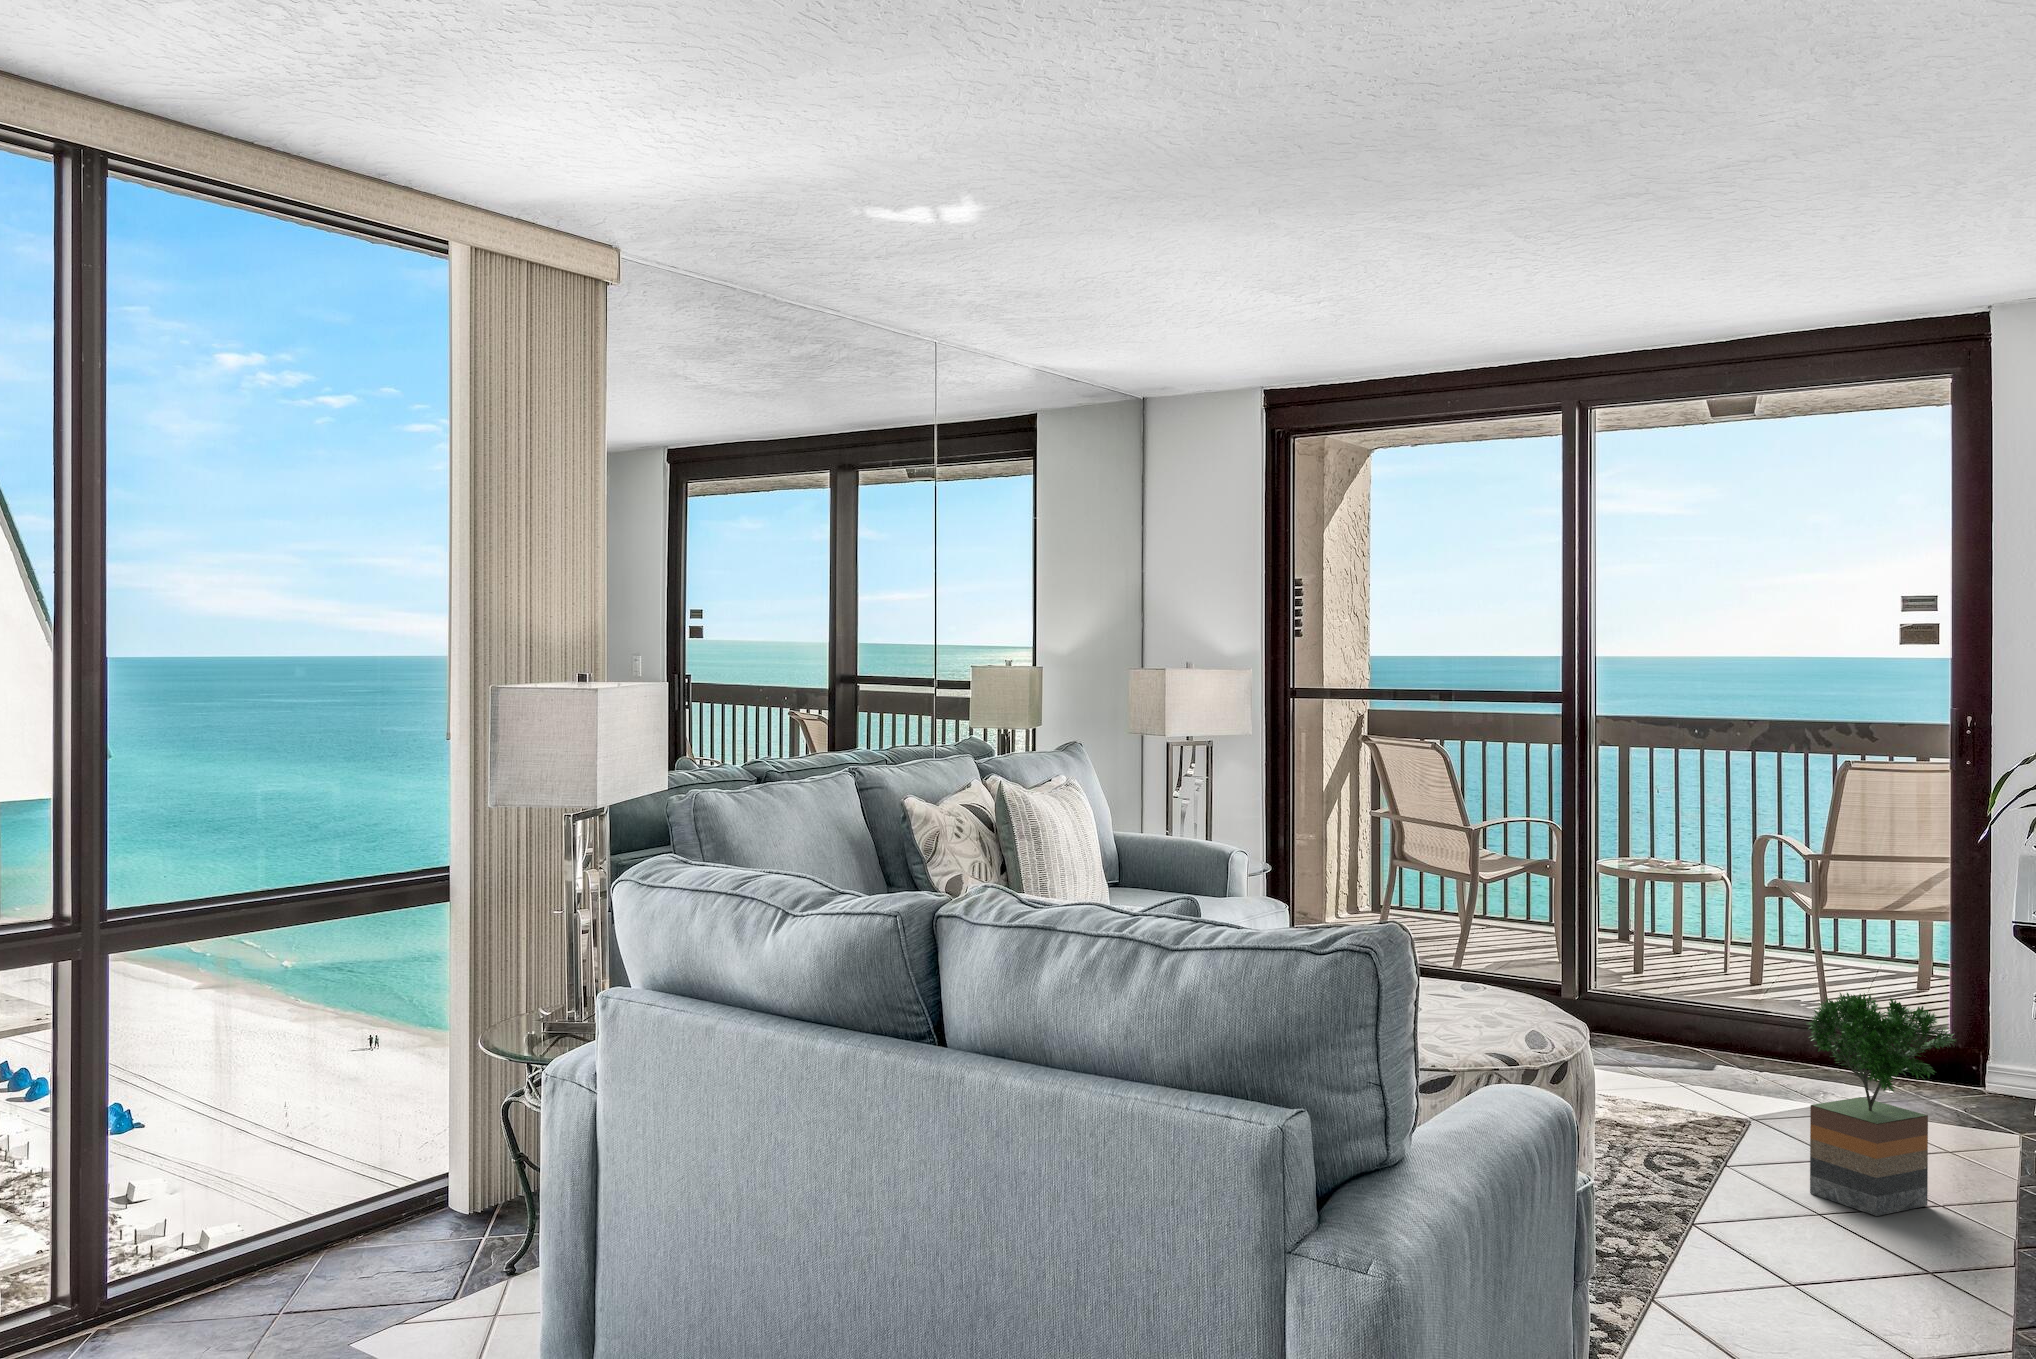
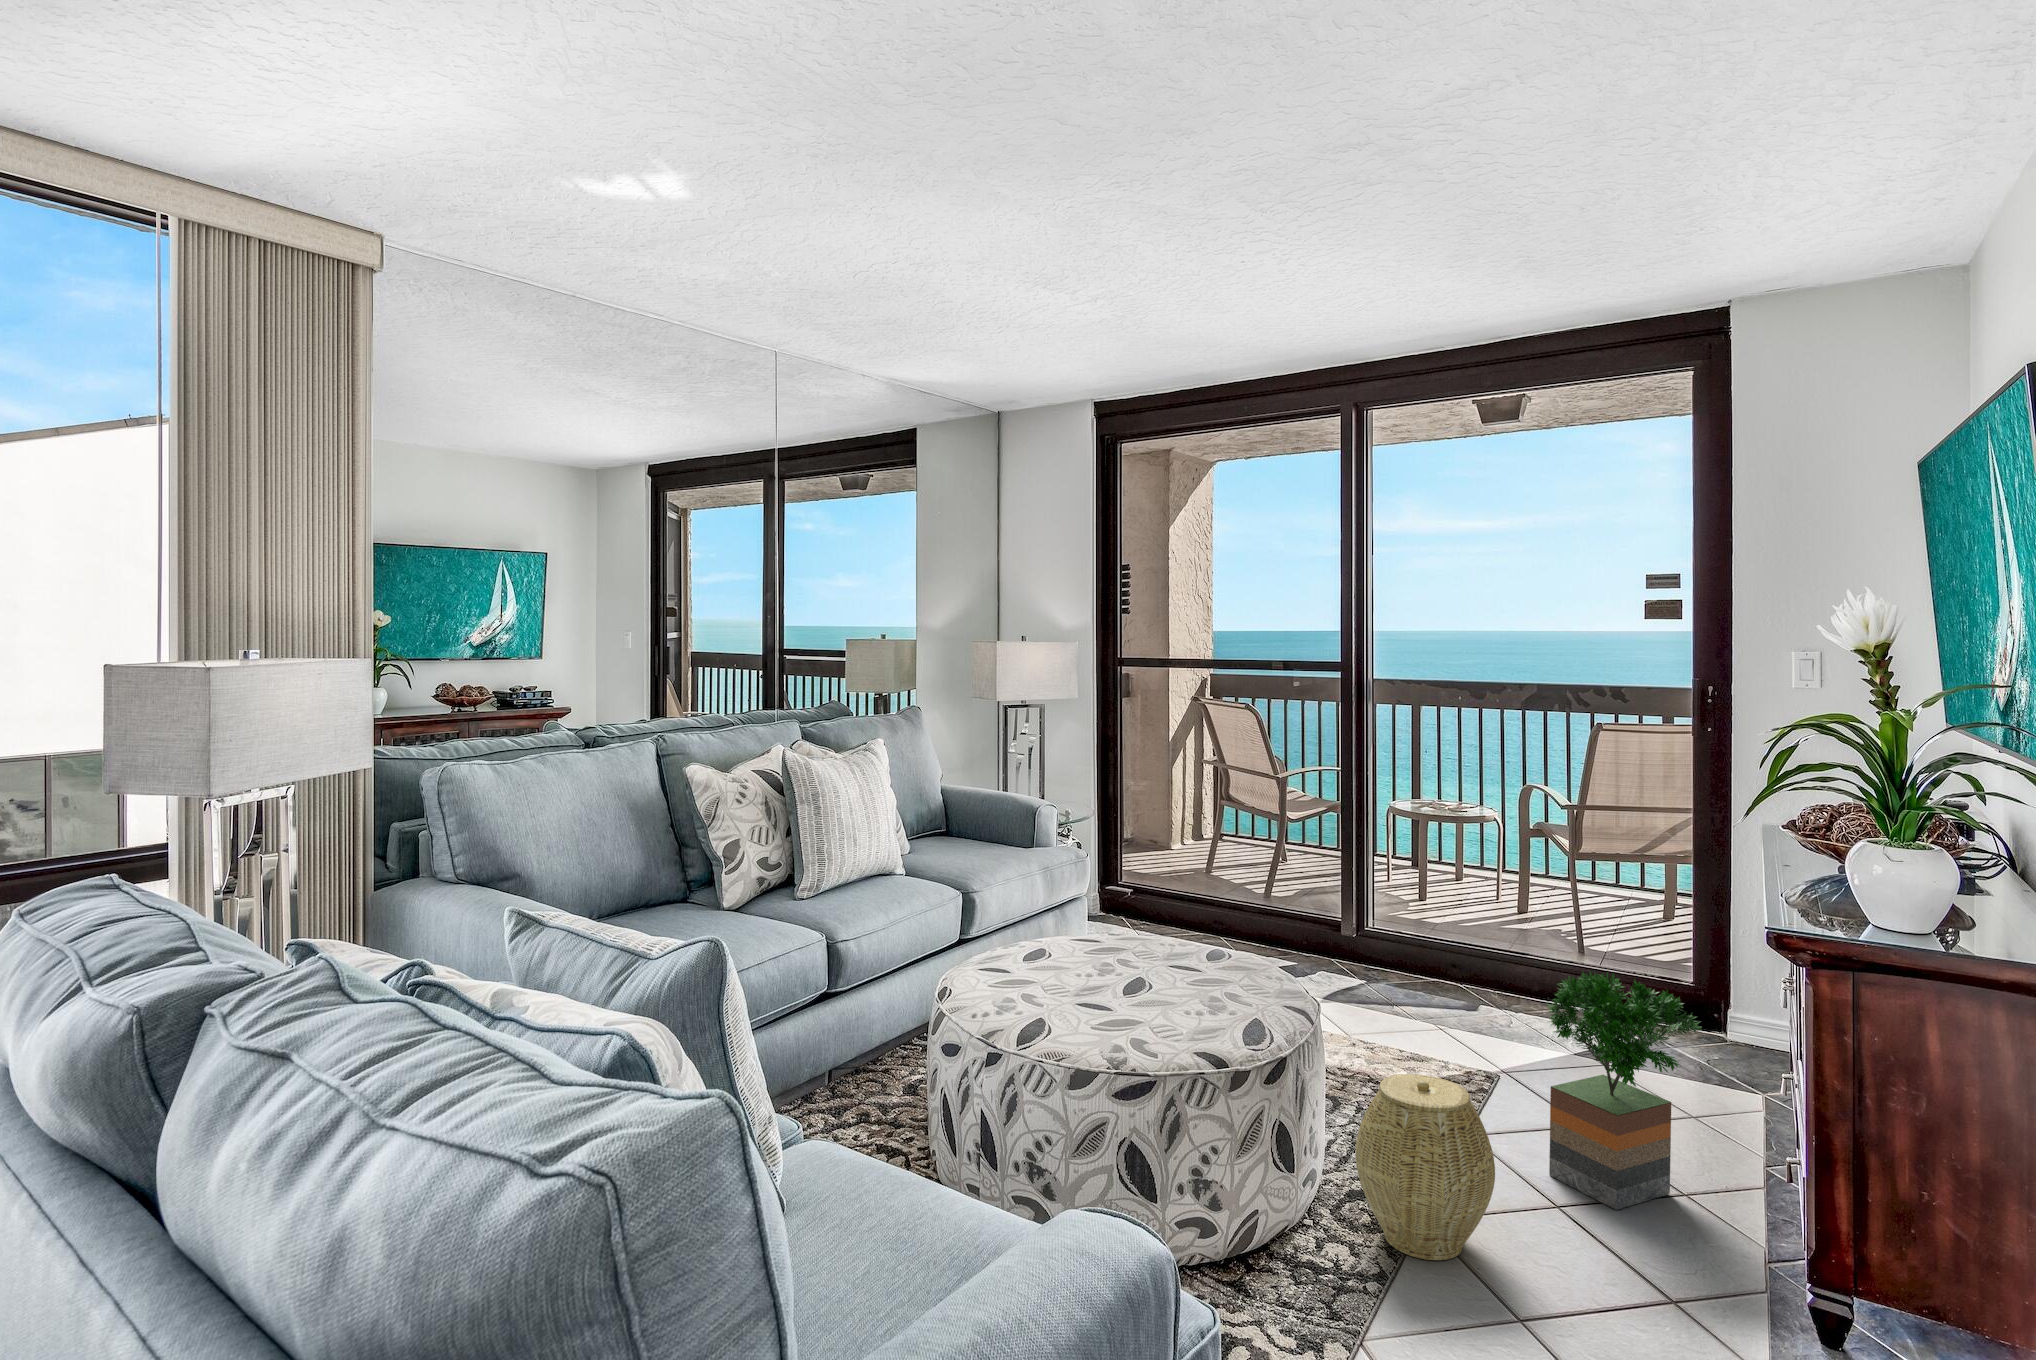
woven basket: none [1631,1081,1764,1248] -> present [1355,1074,1495,1260]

